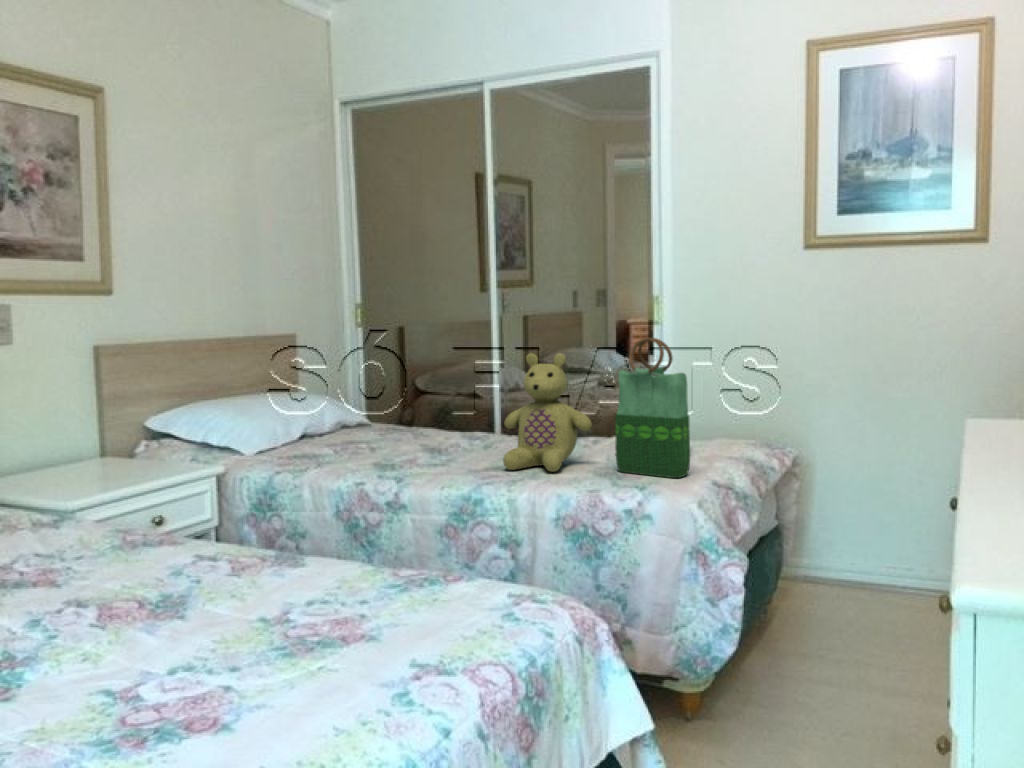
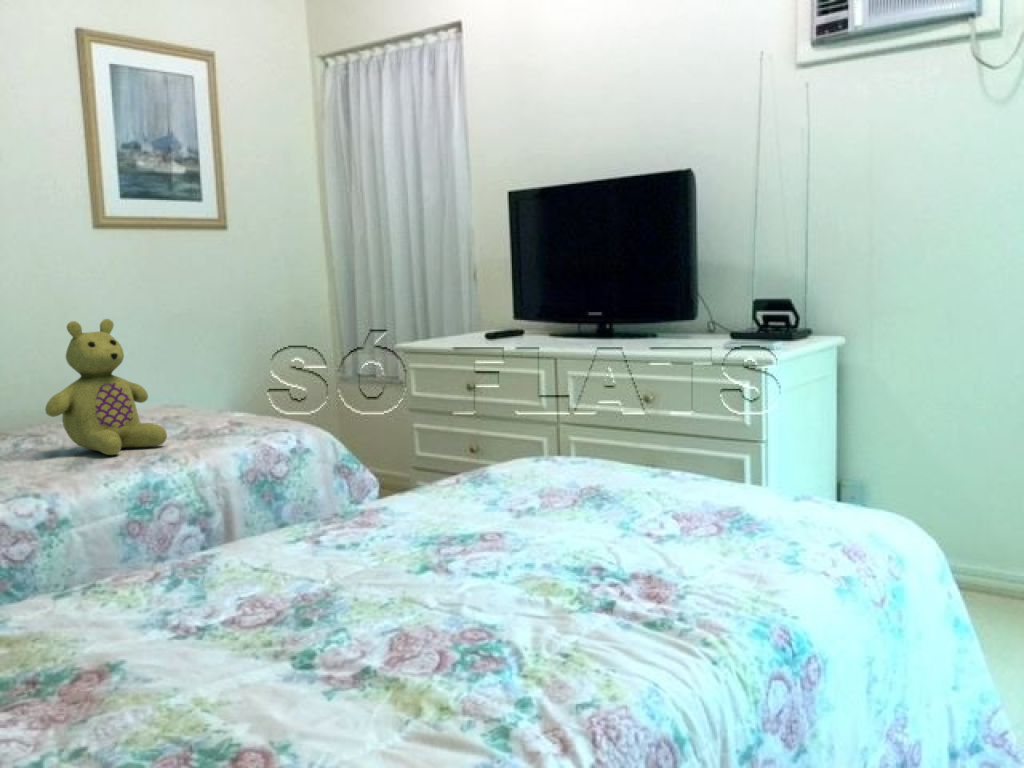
tote bag: present [615,338,690,478] -> none [179,295,262,435]

